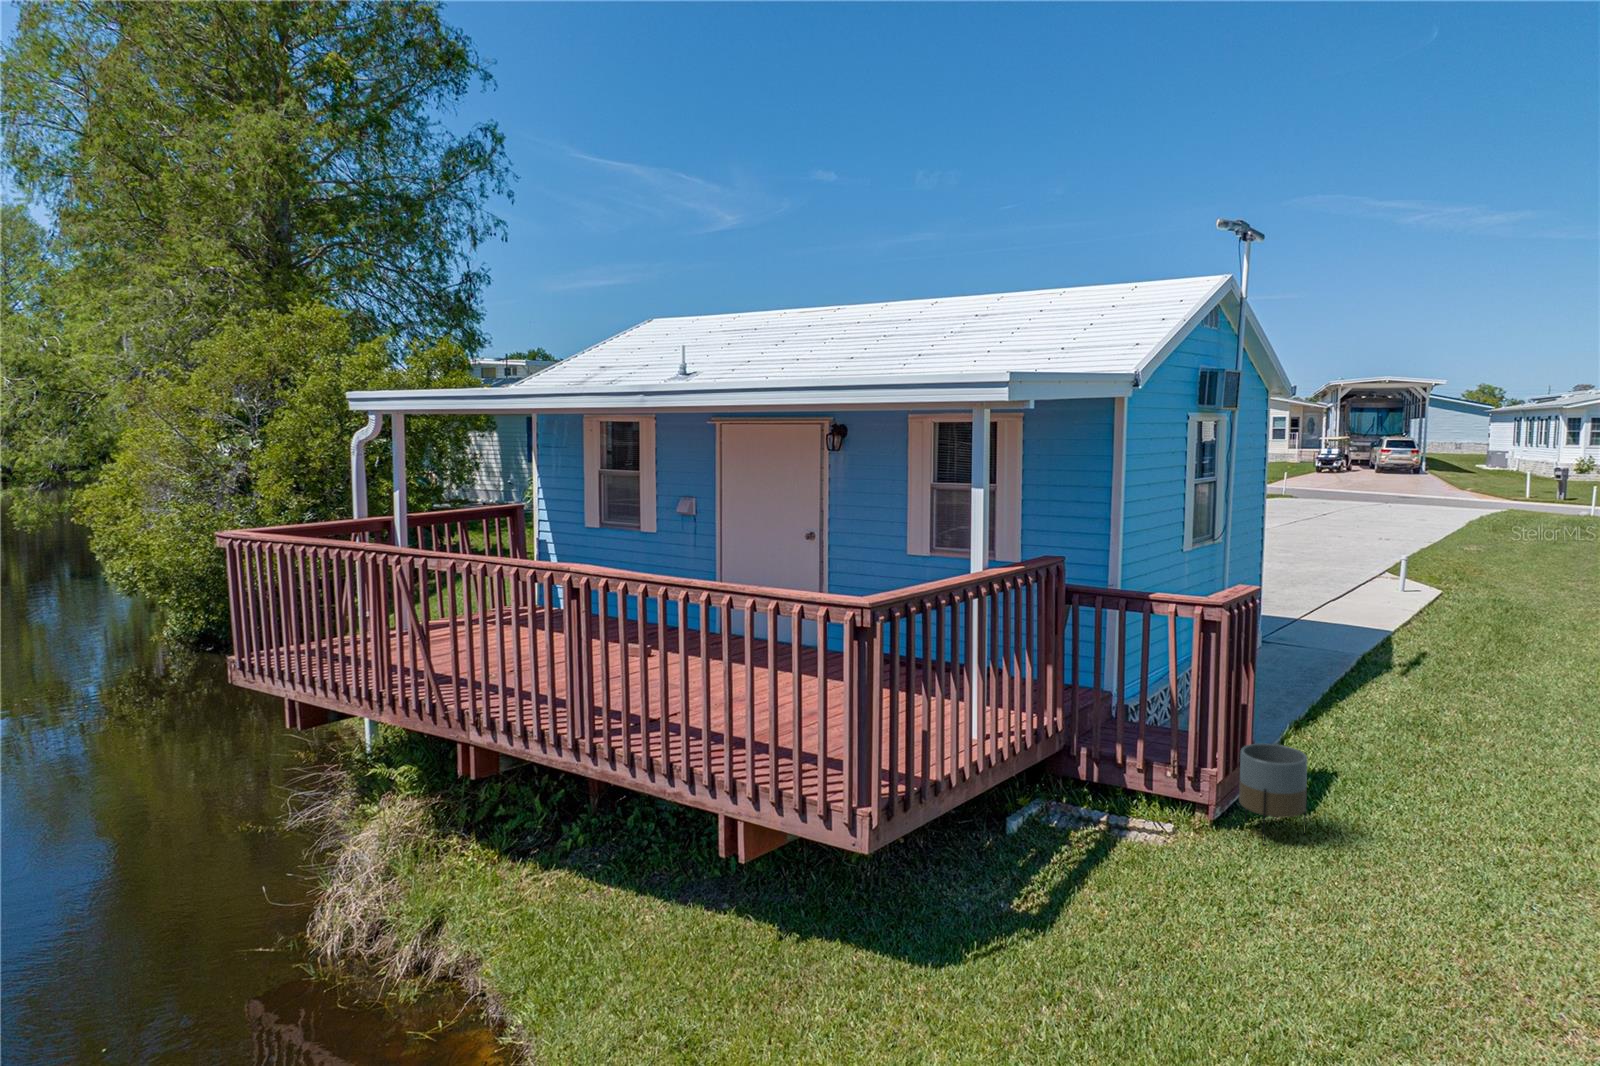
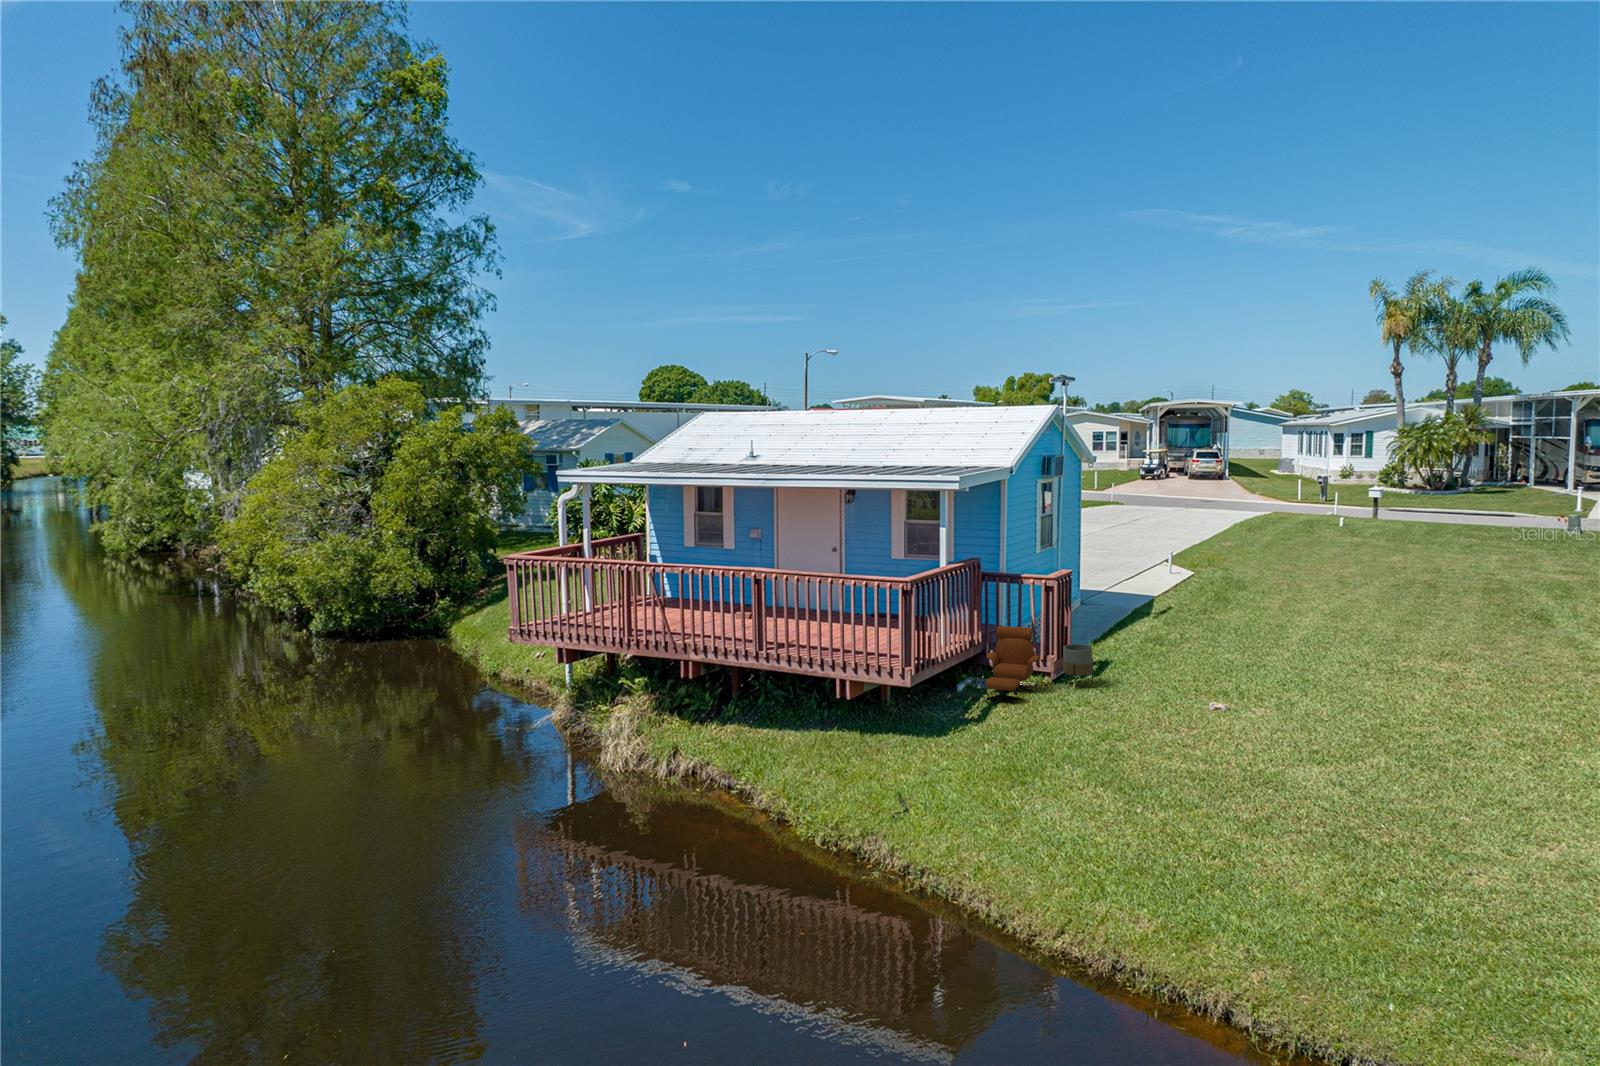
lounge chair: none [1065,699,1188,884] -> present [986,626,1040,704]

